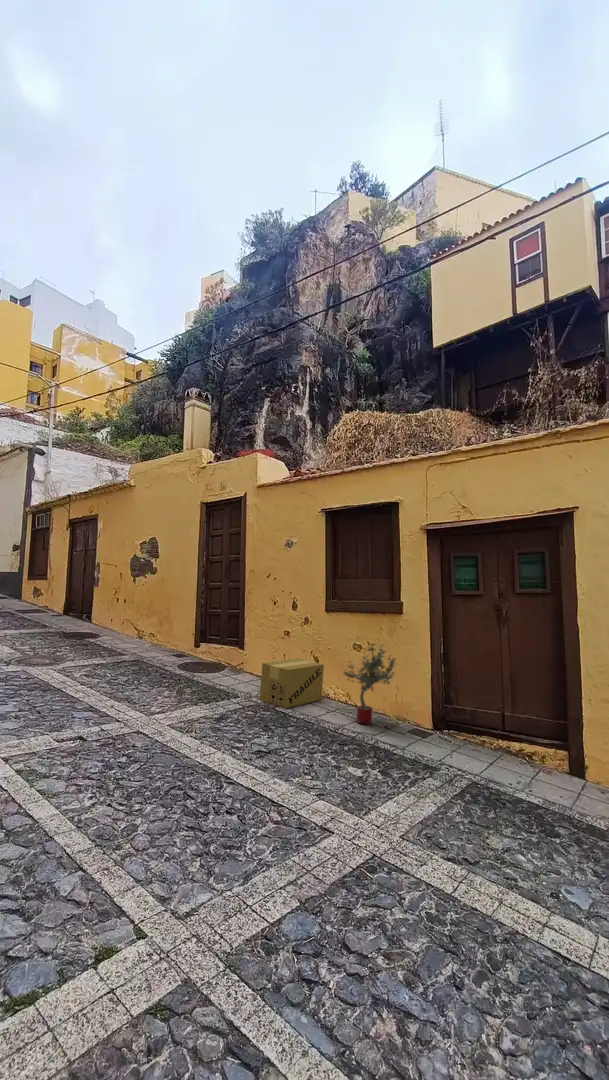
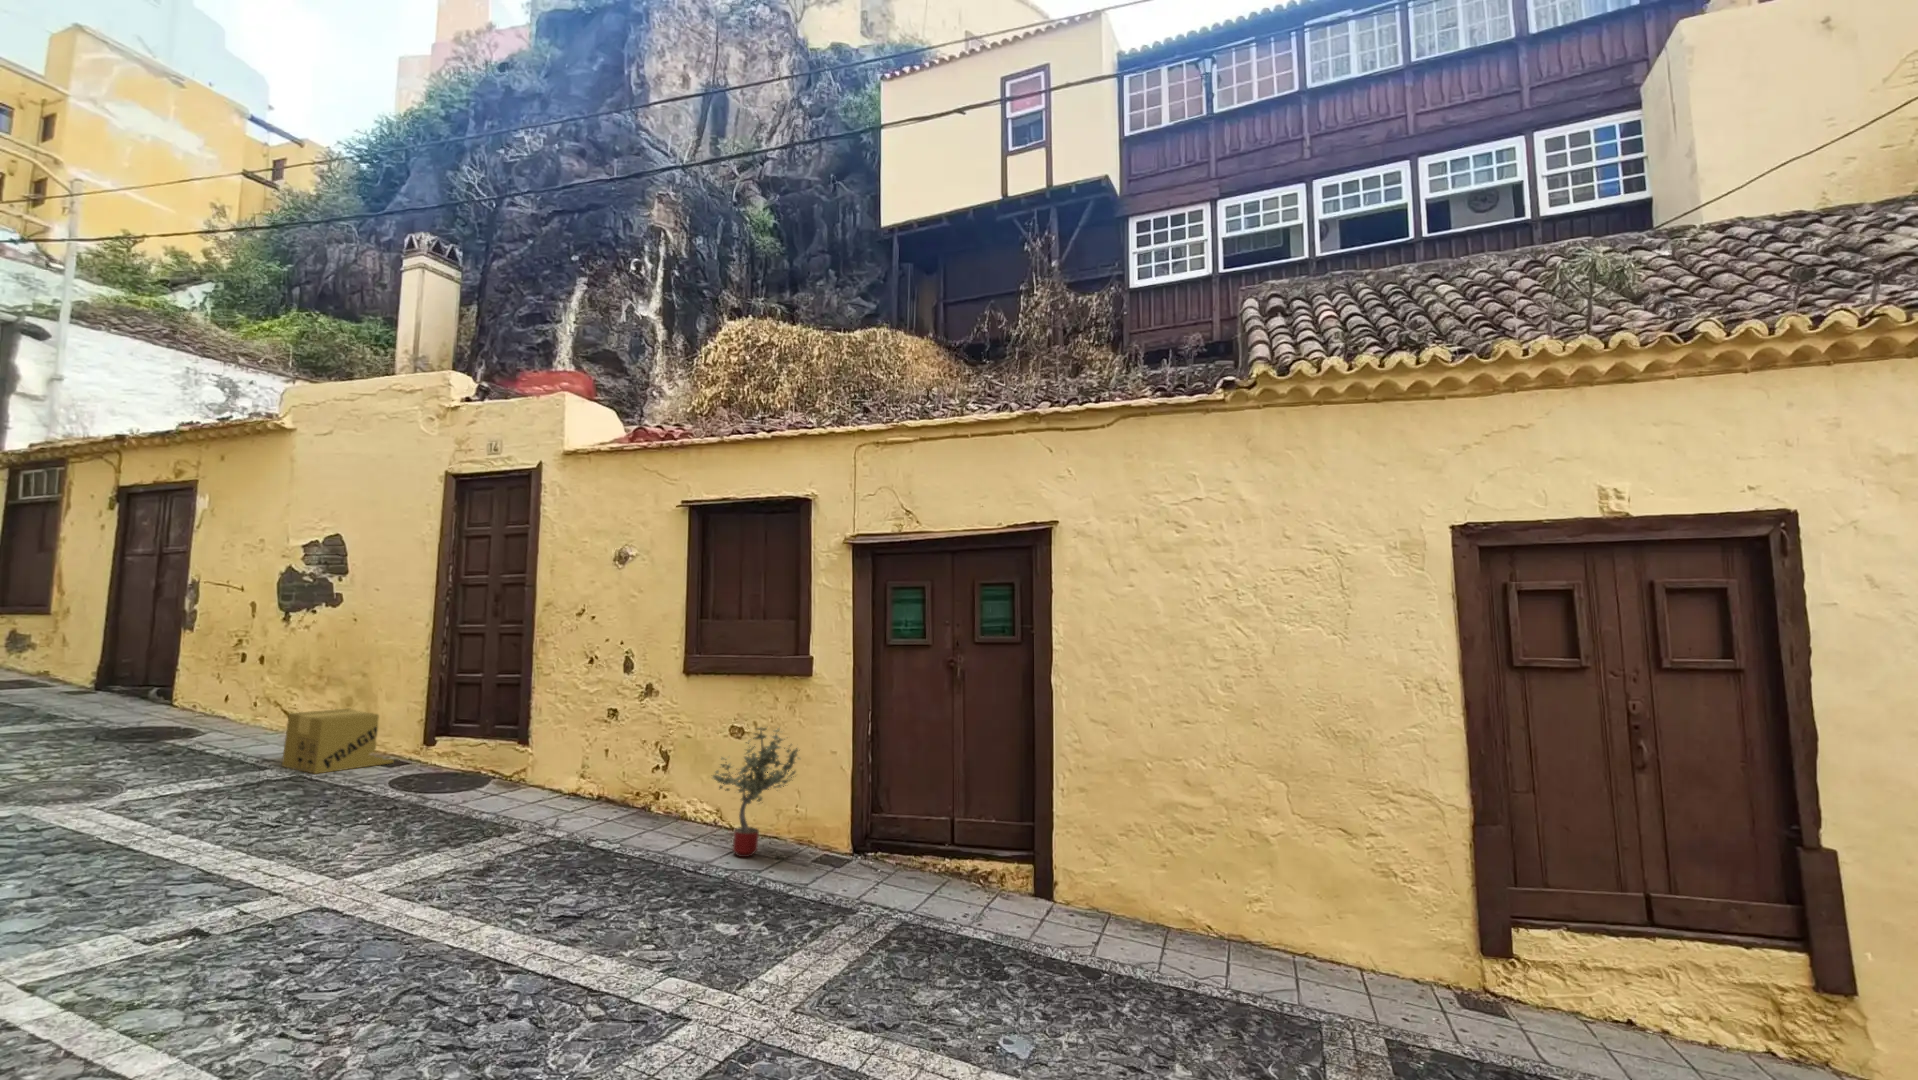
cardboard box: present [260,658,324,708] -> present [282,709,394,774]

